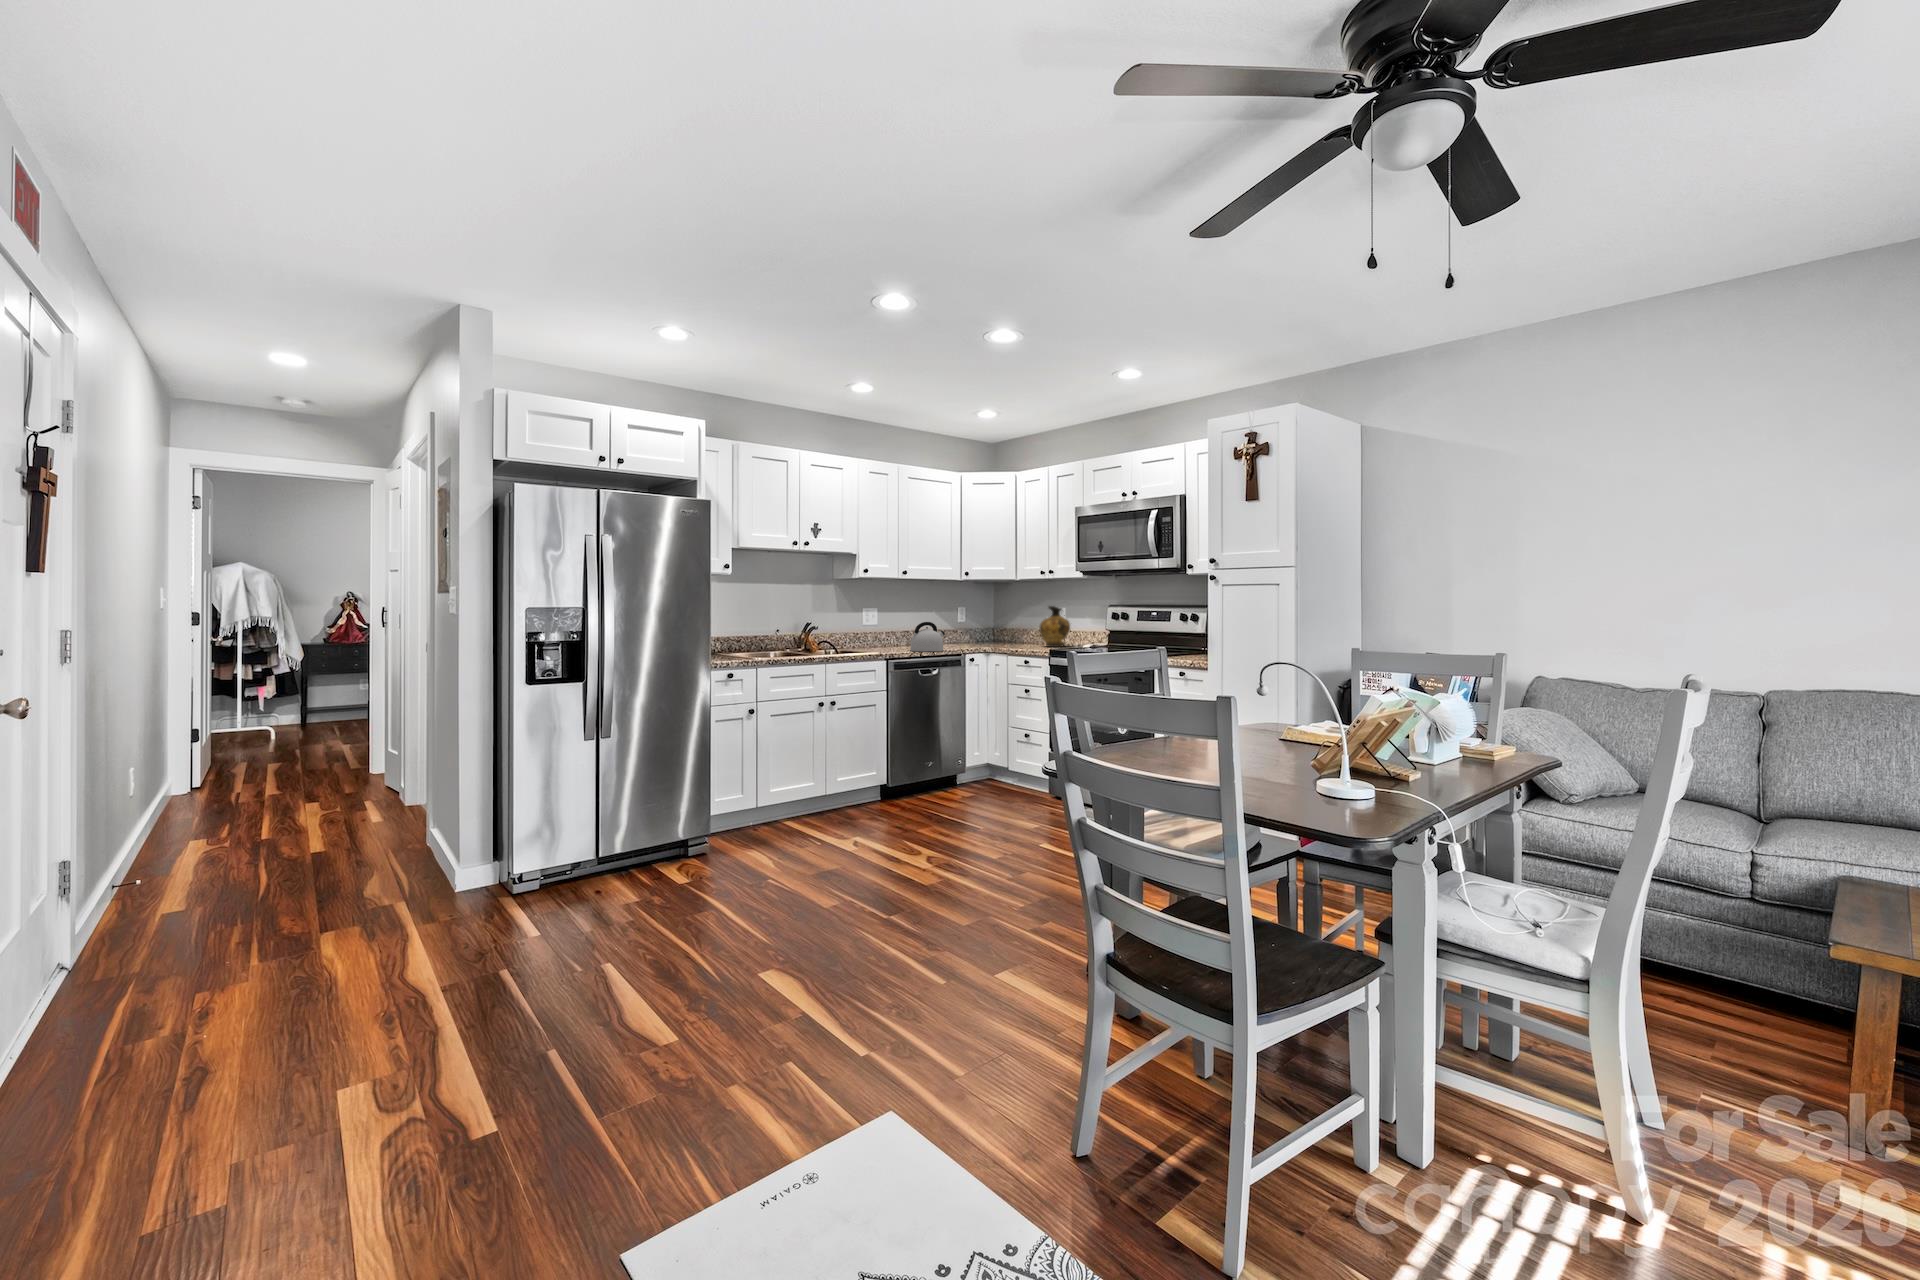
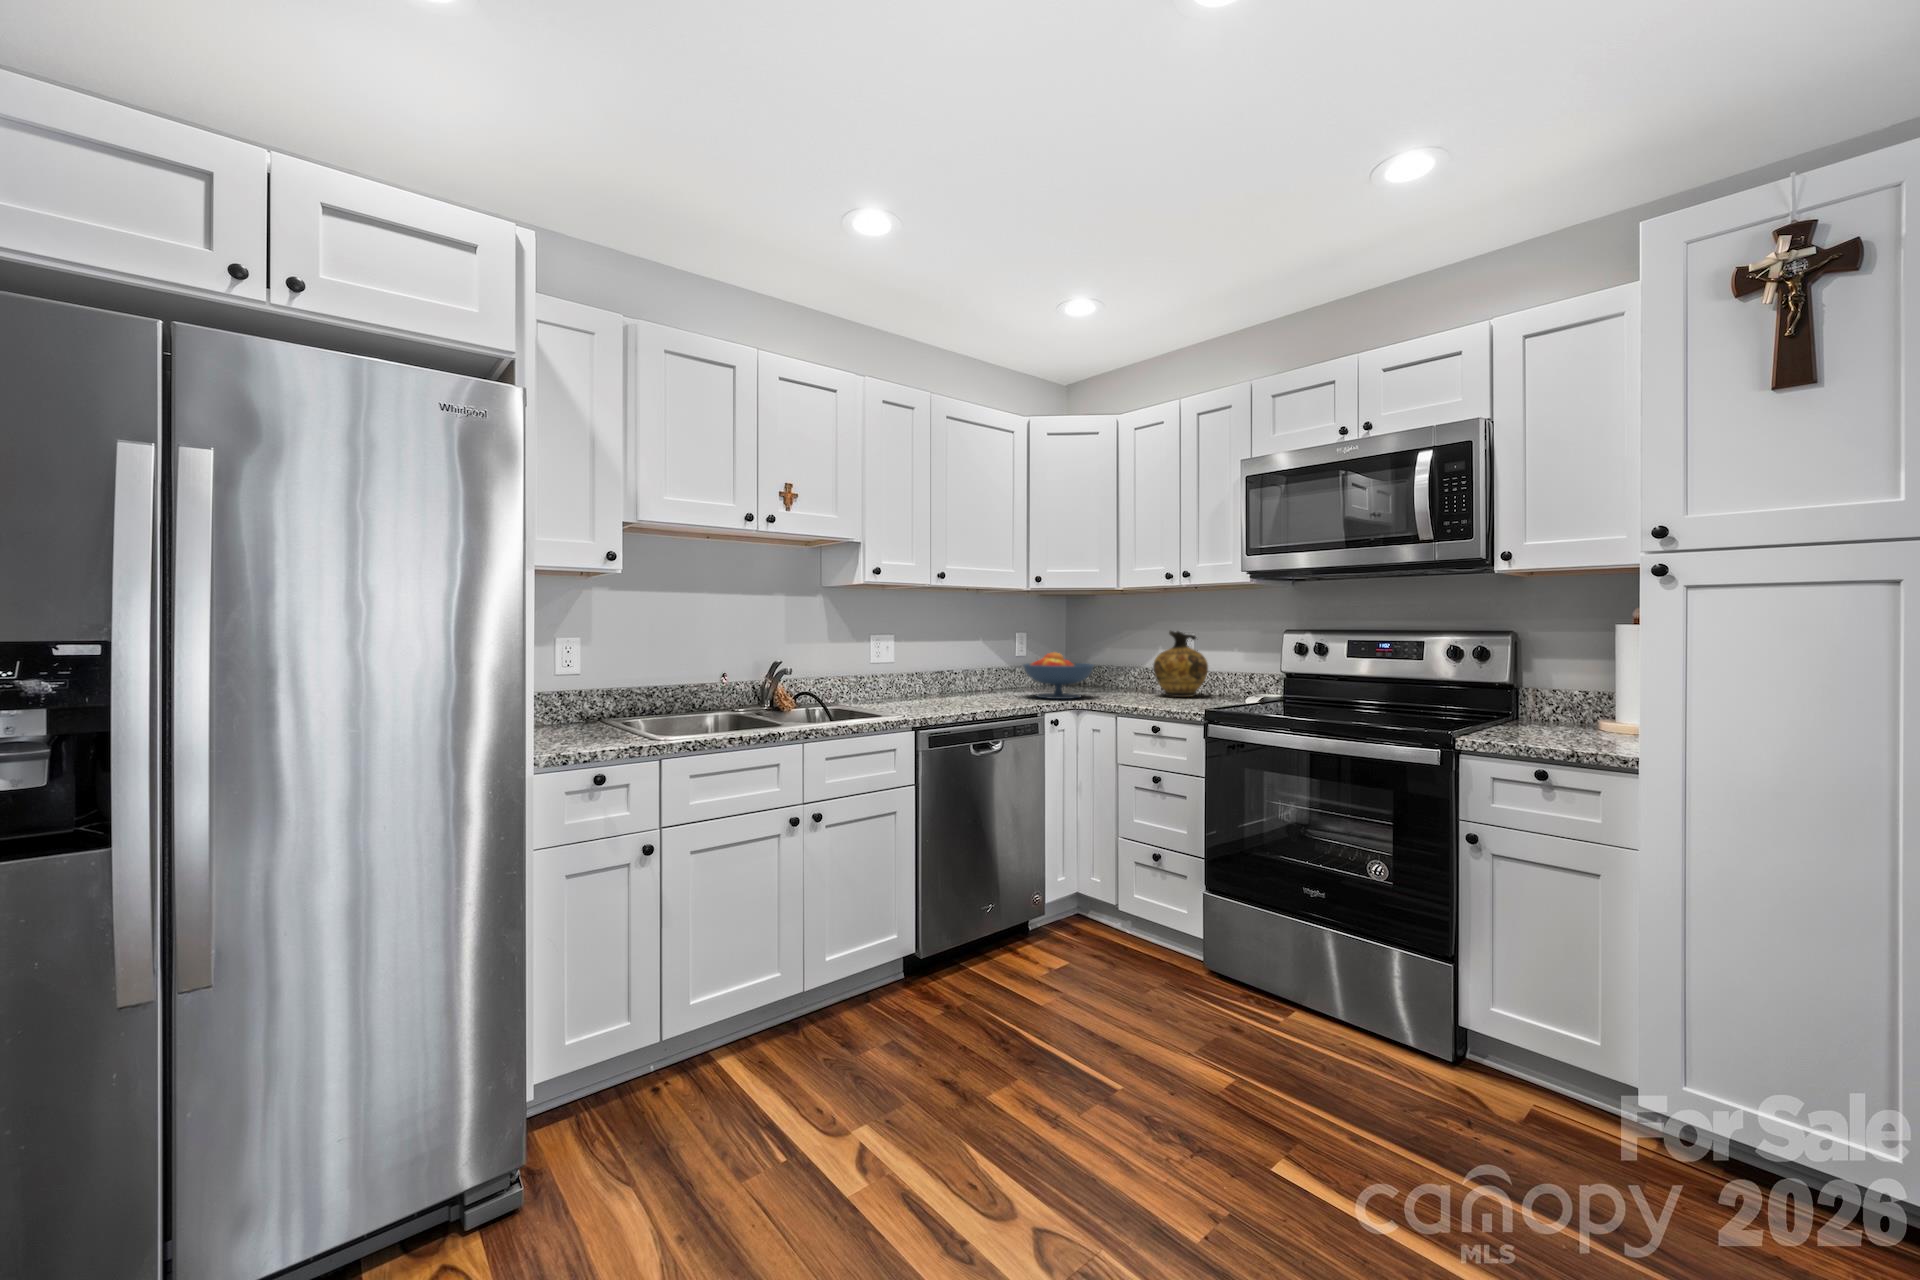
fruit bowl: none [957,619,1001,647] -> present [1024,652,1094,699]
kettle: present [910,622,945,651] -> none [952,658,1010,710]

